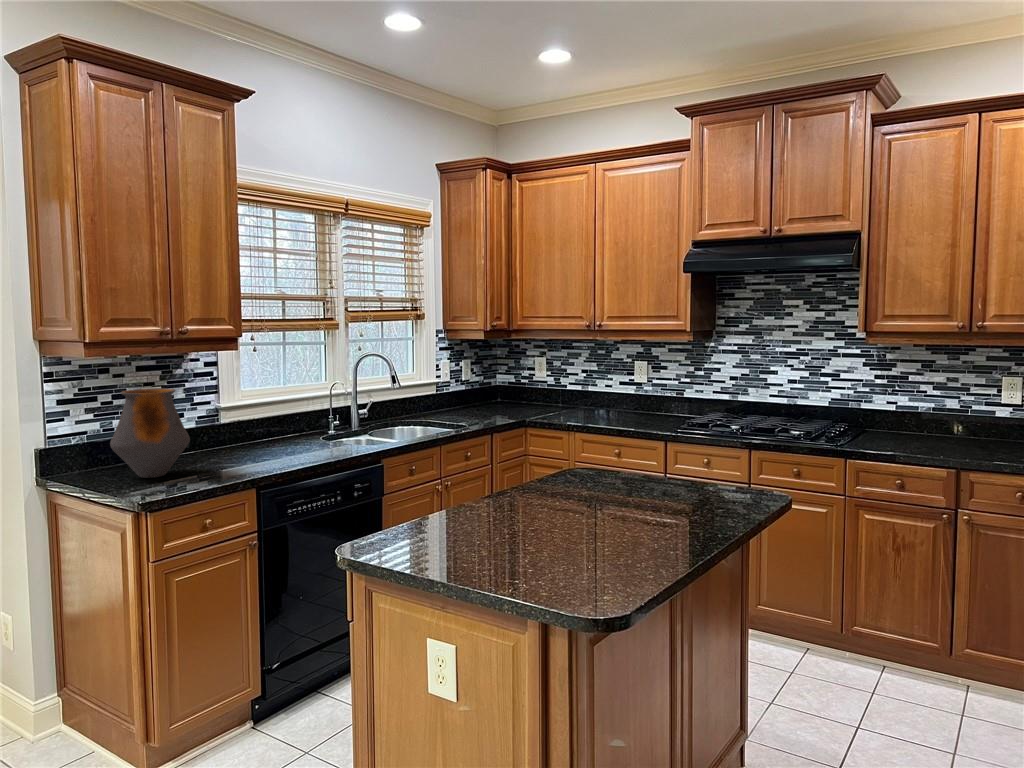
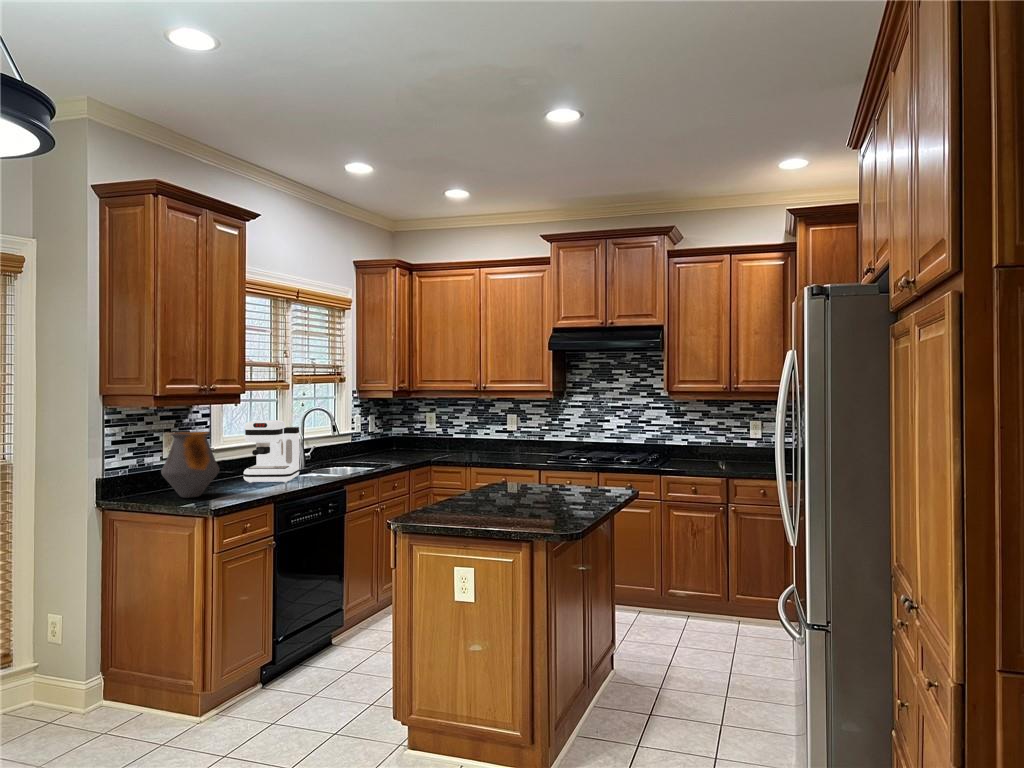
coffee maker: none [252,371,331,454] -> present [244,420,299,483]

